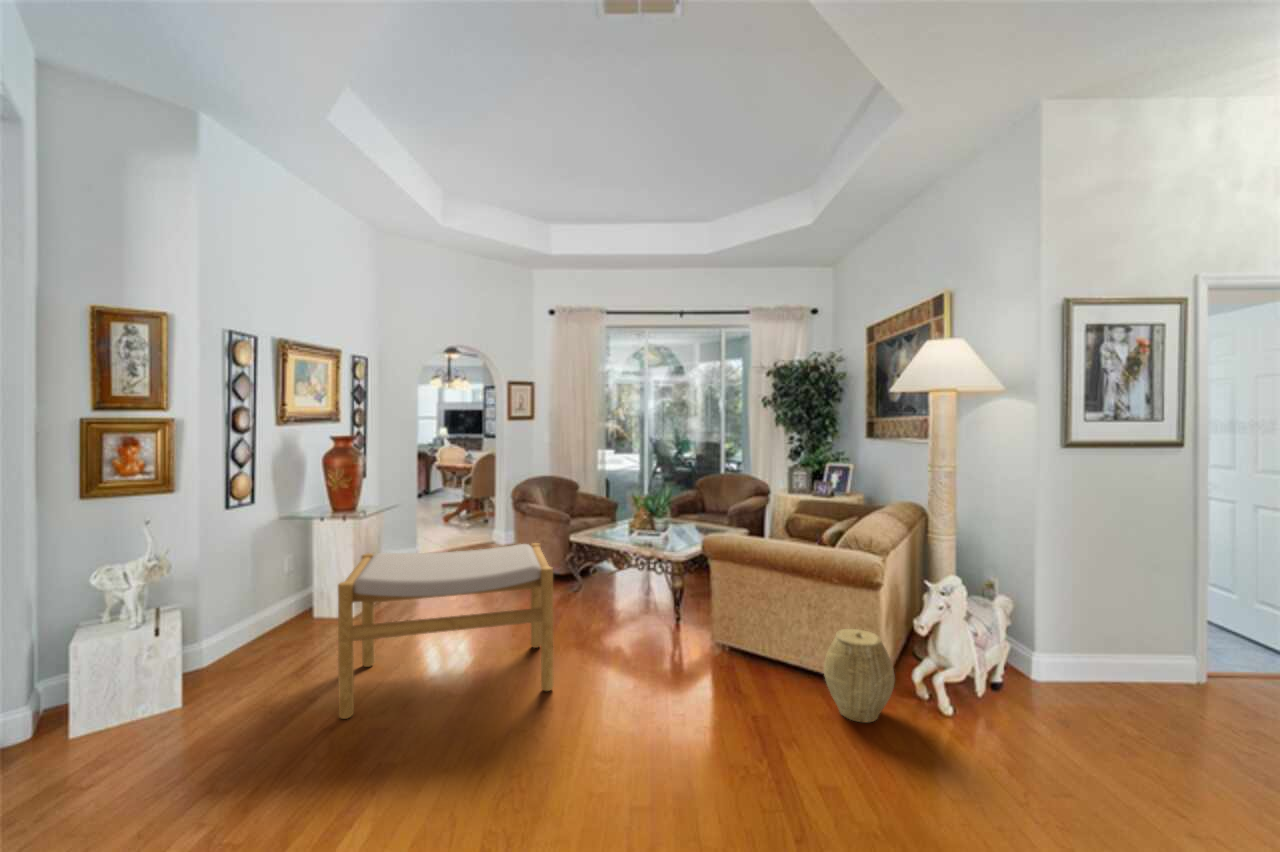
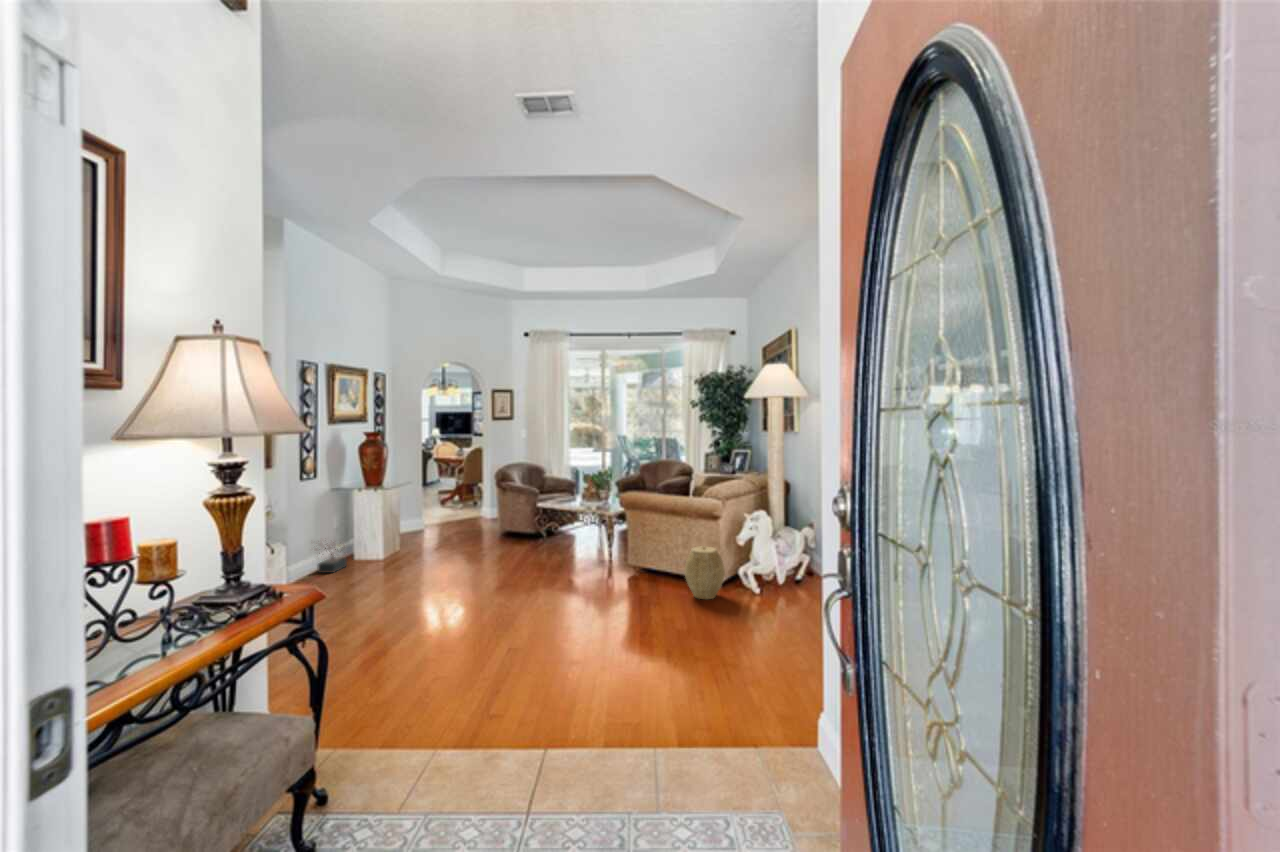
footstool: present [338,543,553,719] -> none [385,502,519,602]
decorative plant: none [239,592,300,645] -> present [316,541,347,573]

